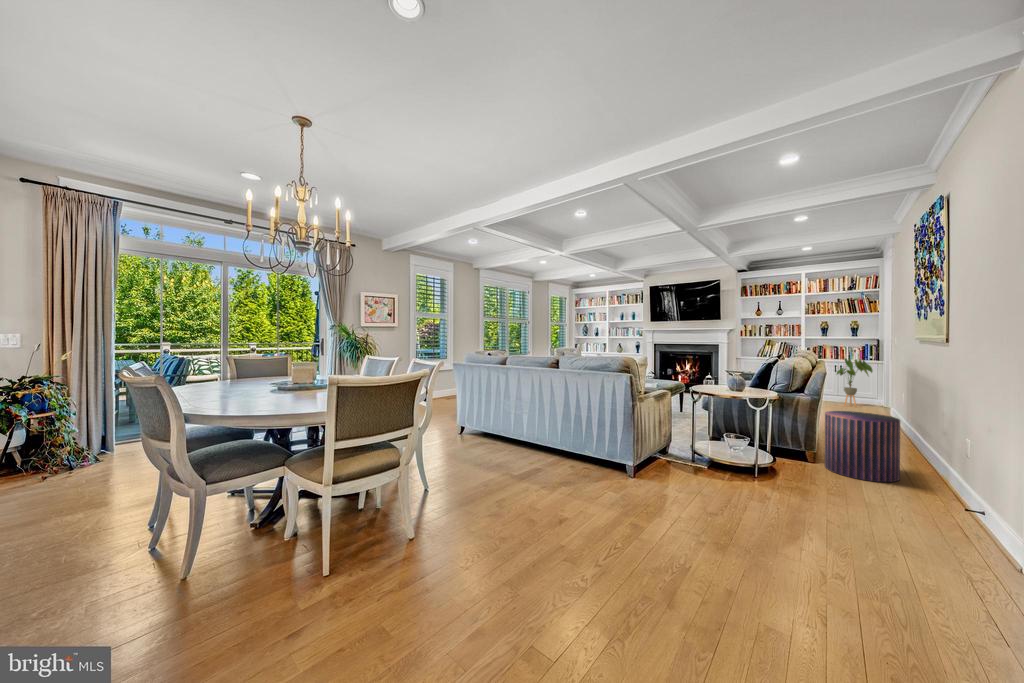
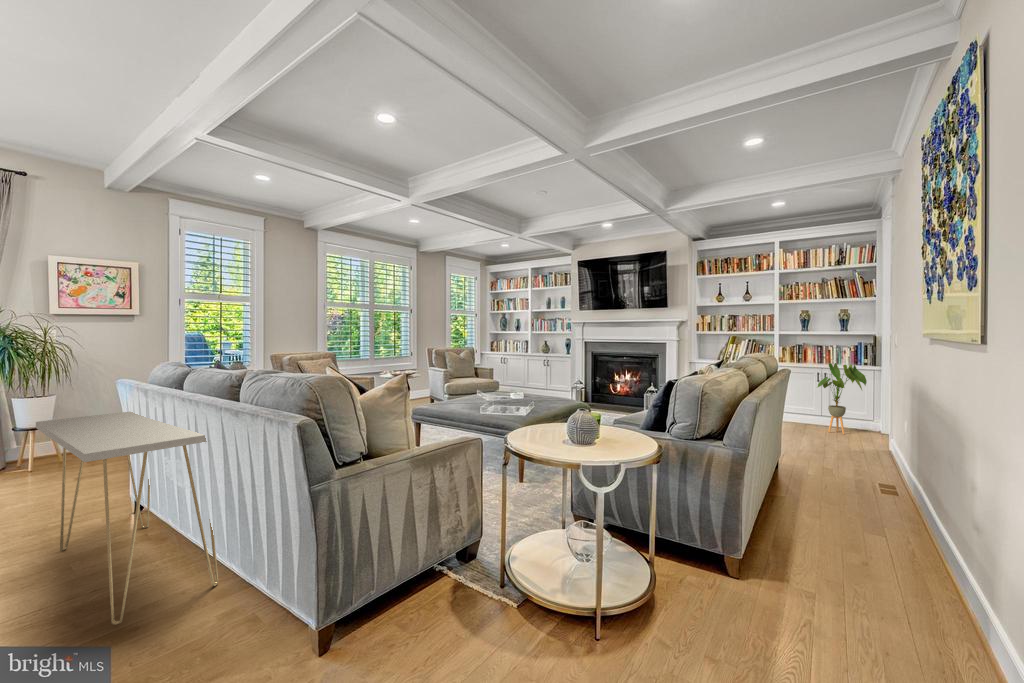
console table: none [442,377,557,470] -> present [36,412,218,625]
pouf: present [825,411,900,482] -> none [750,476,888,645]

